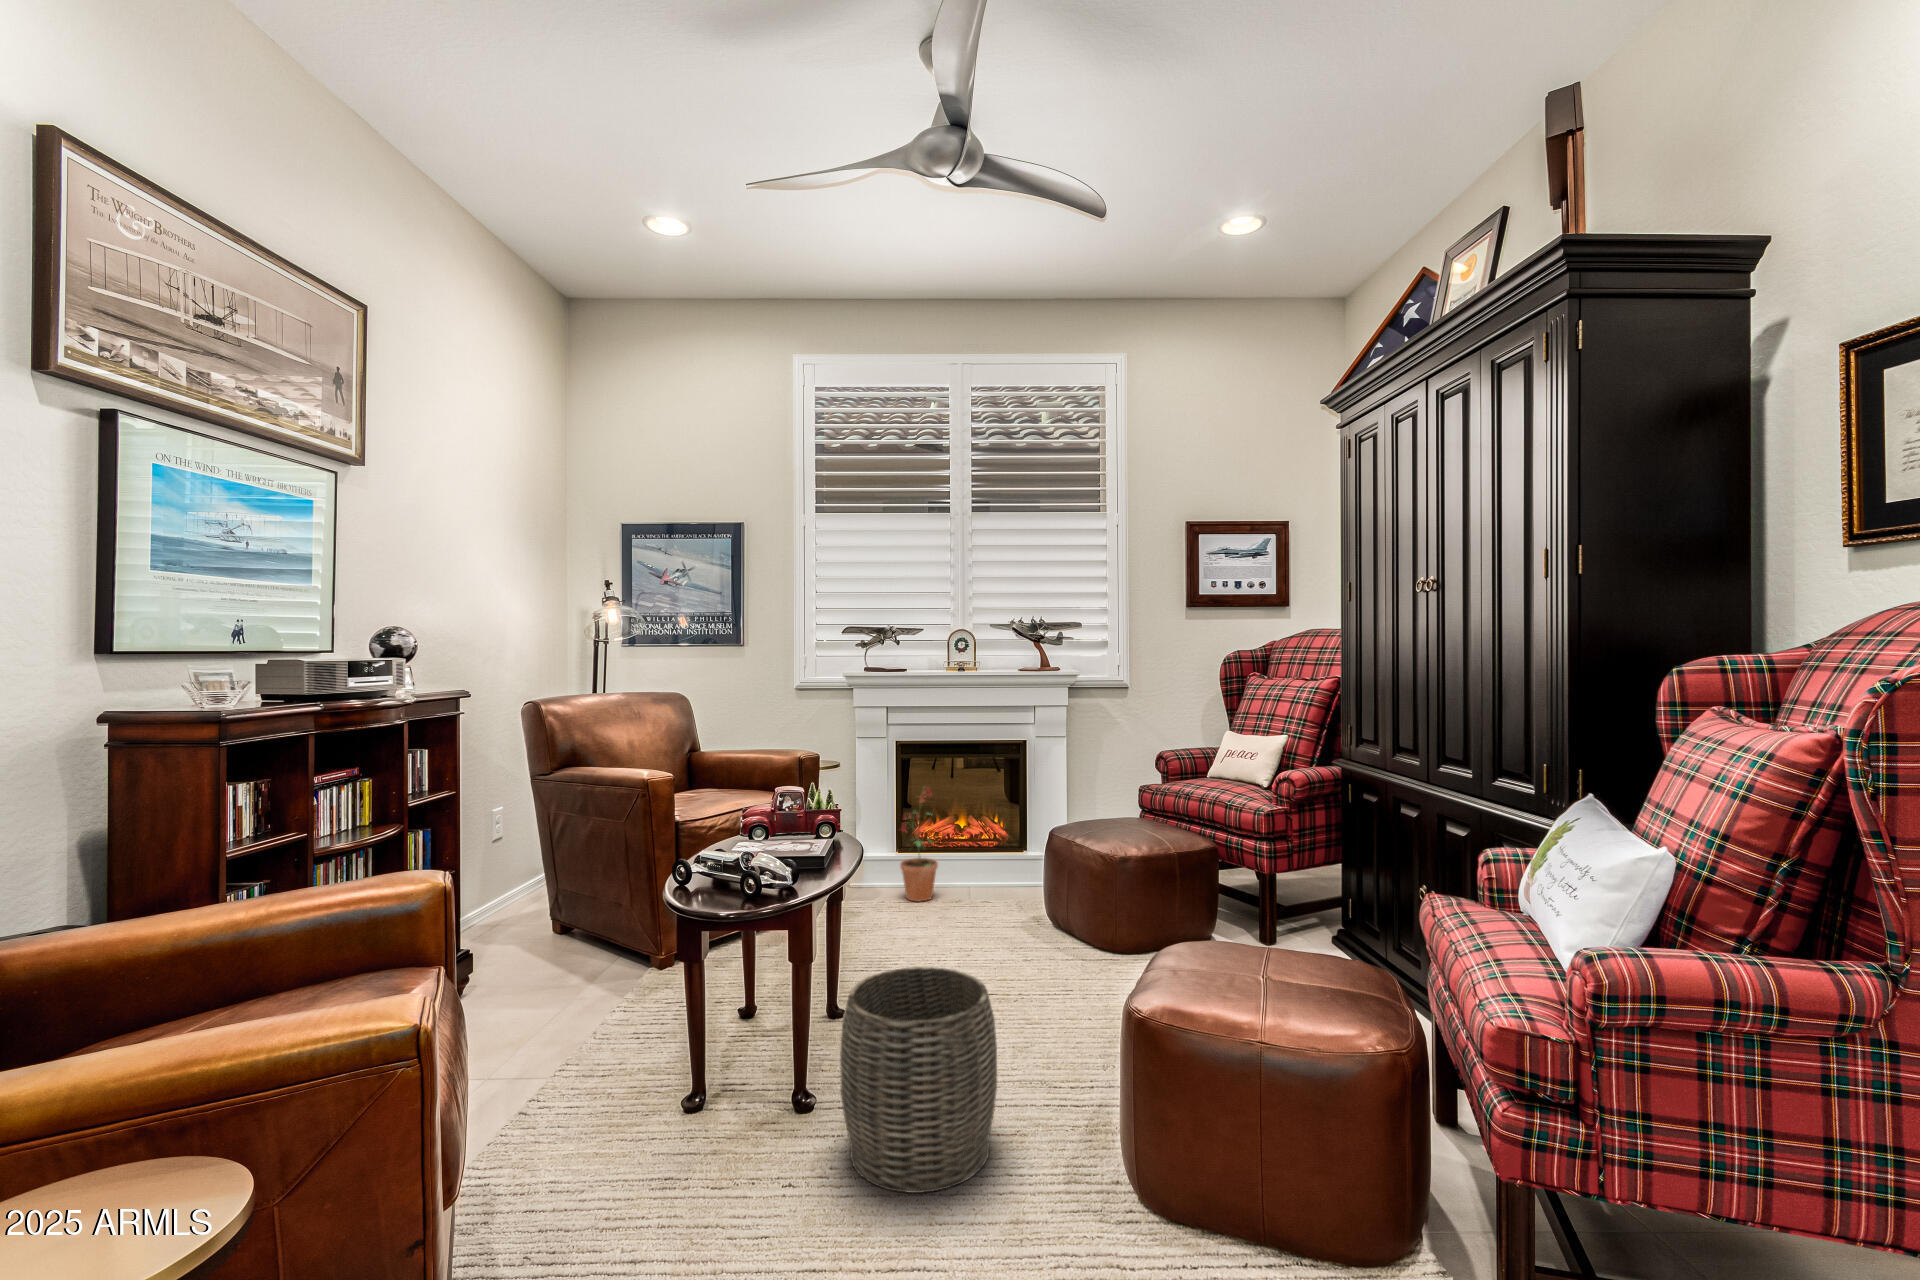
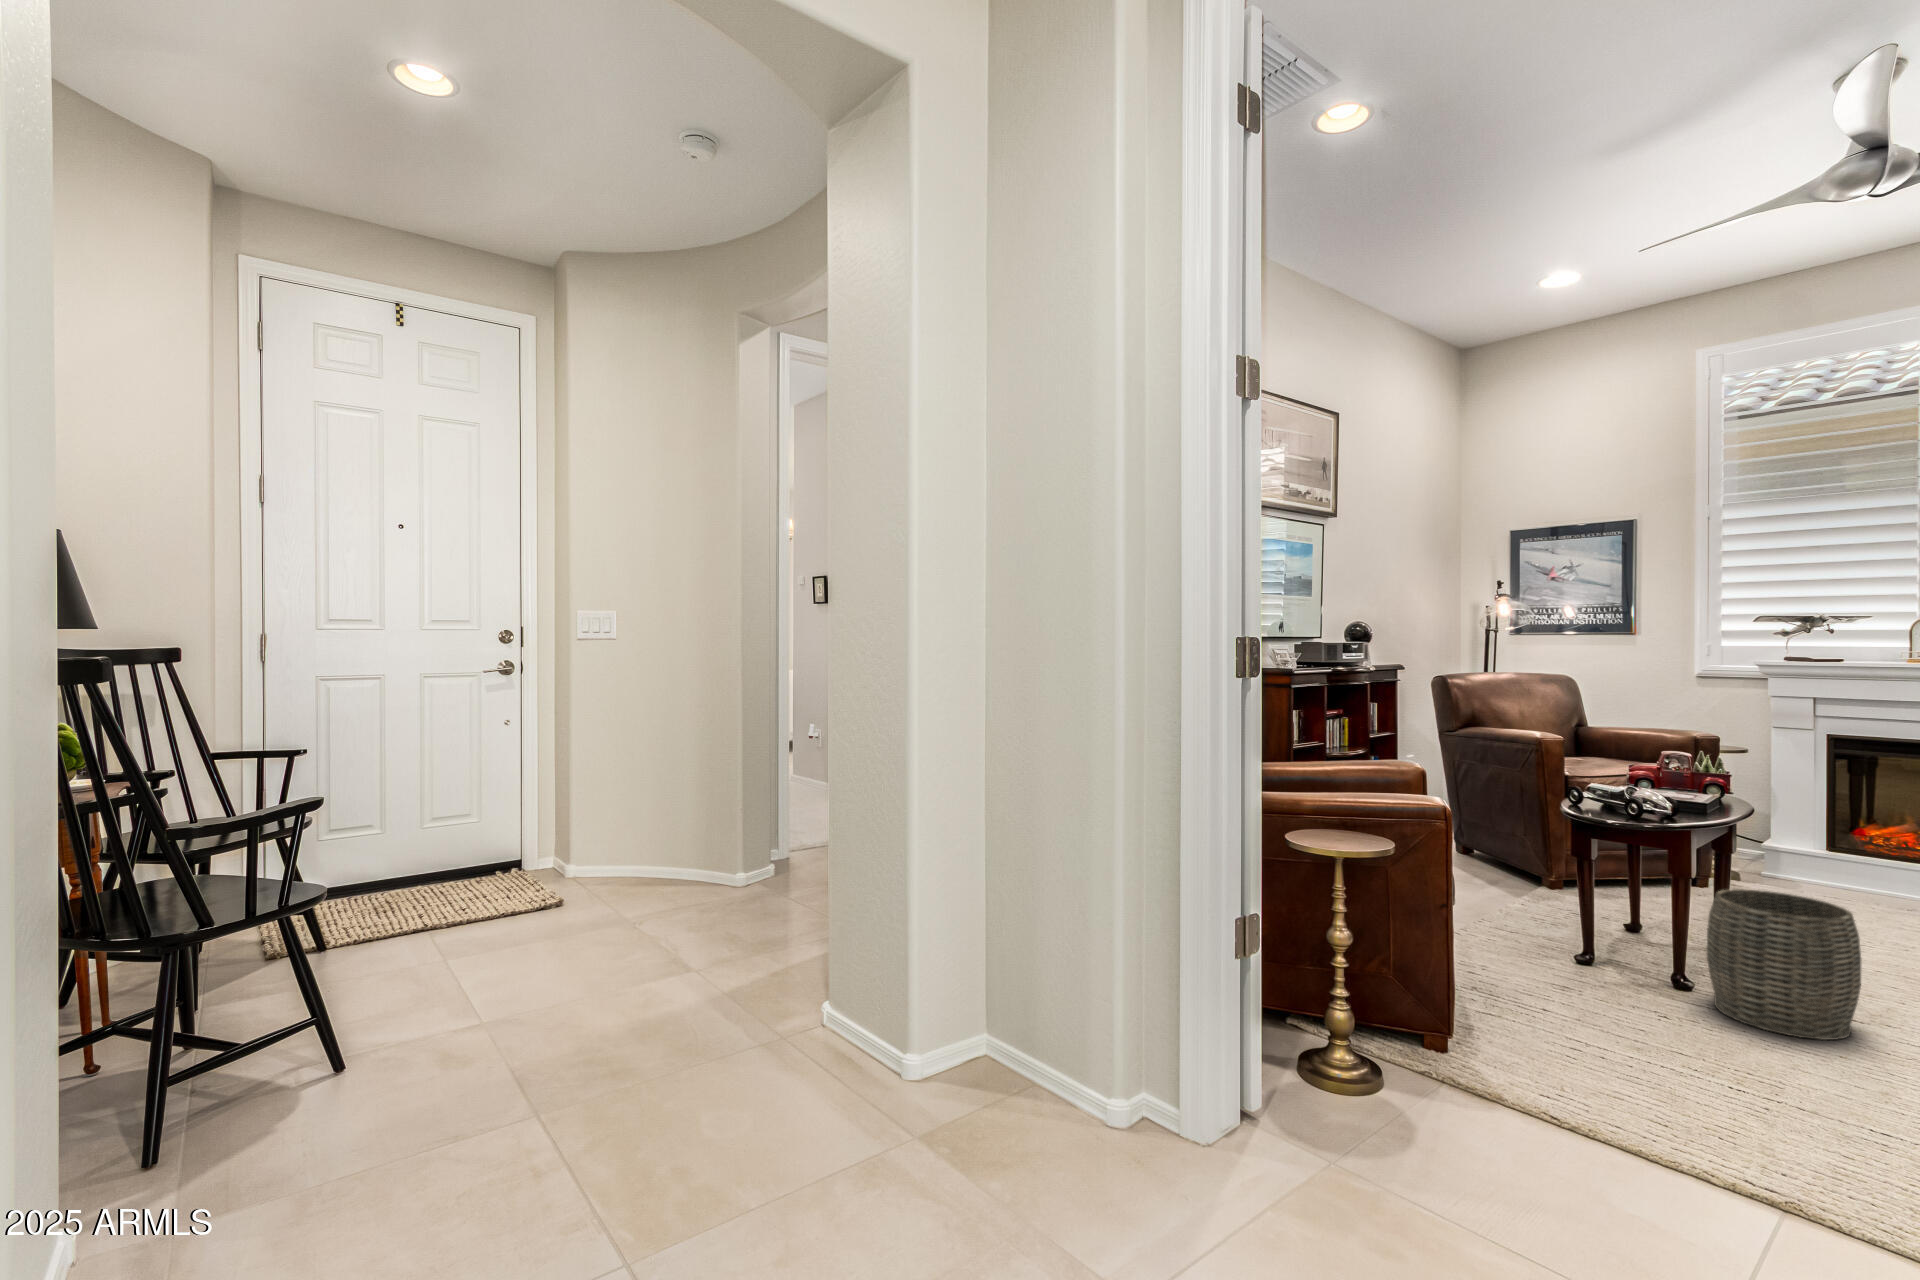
potted plant: present [900,787,938,901] -> none [1815,784,1871,899]

